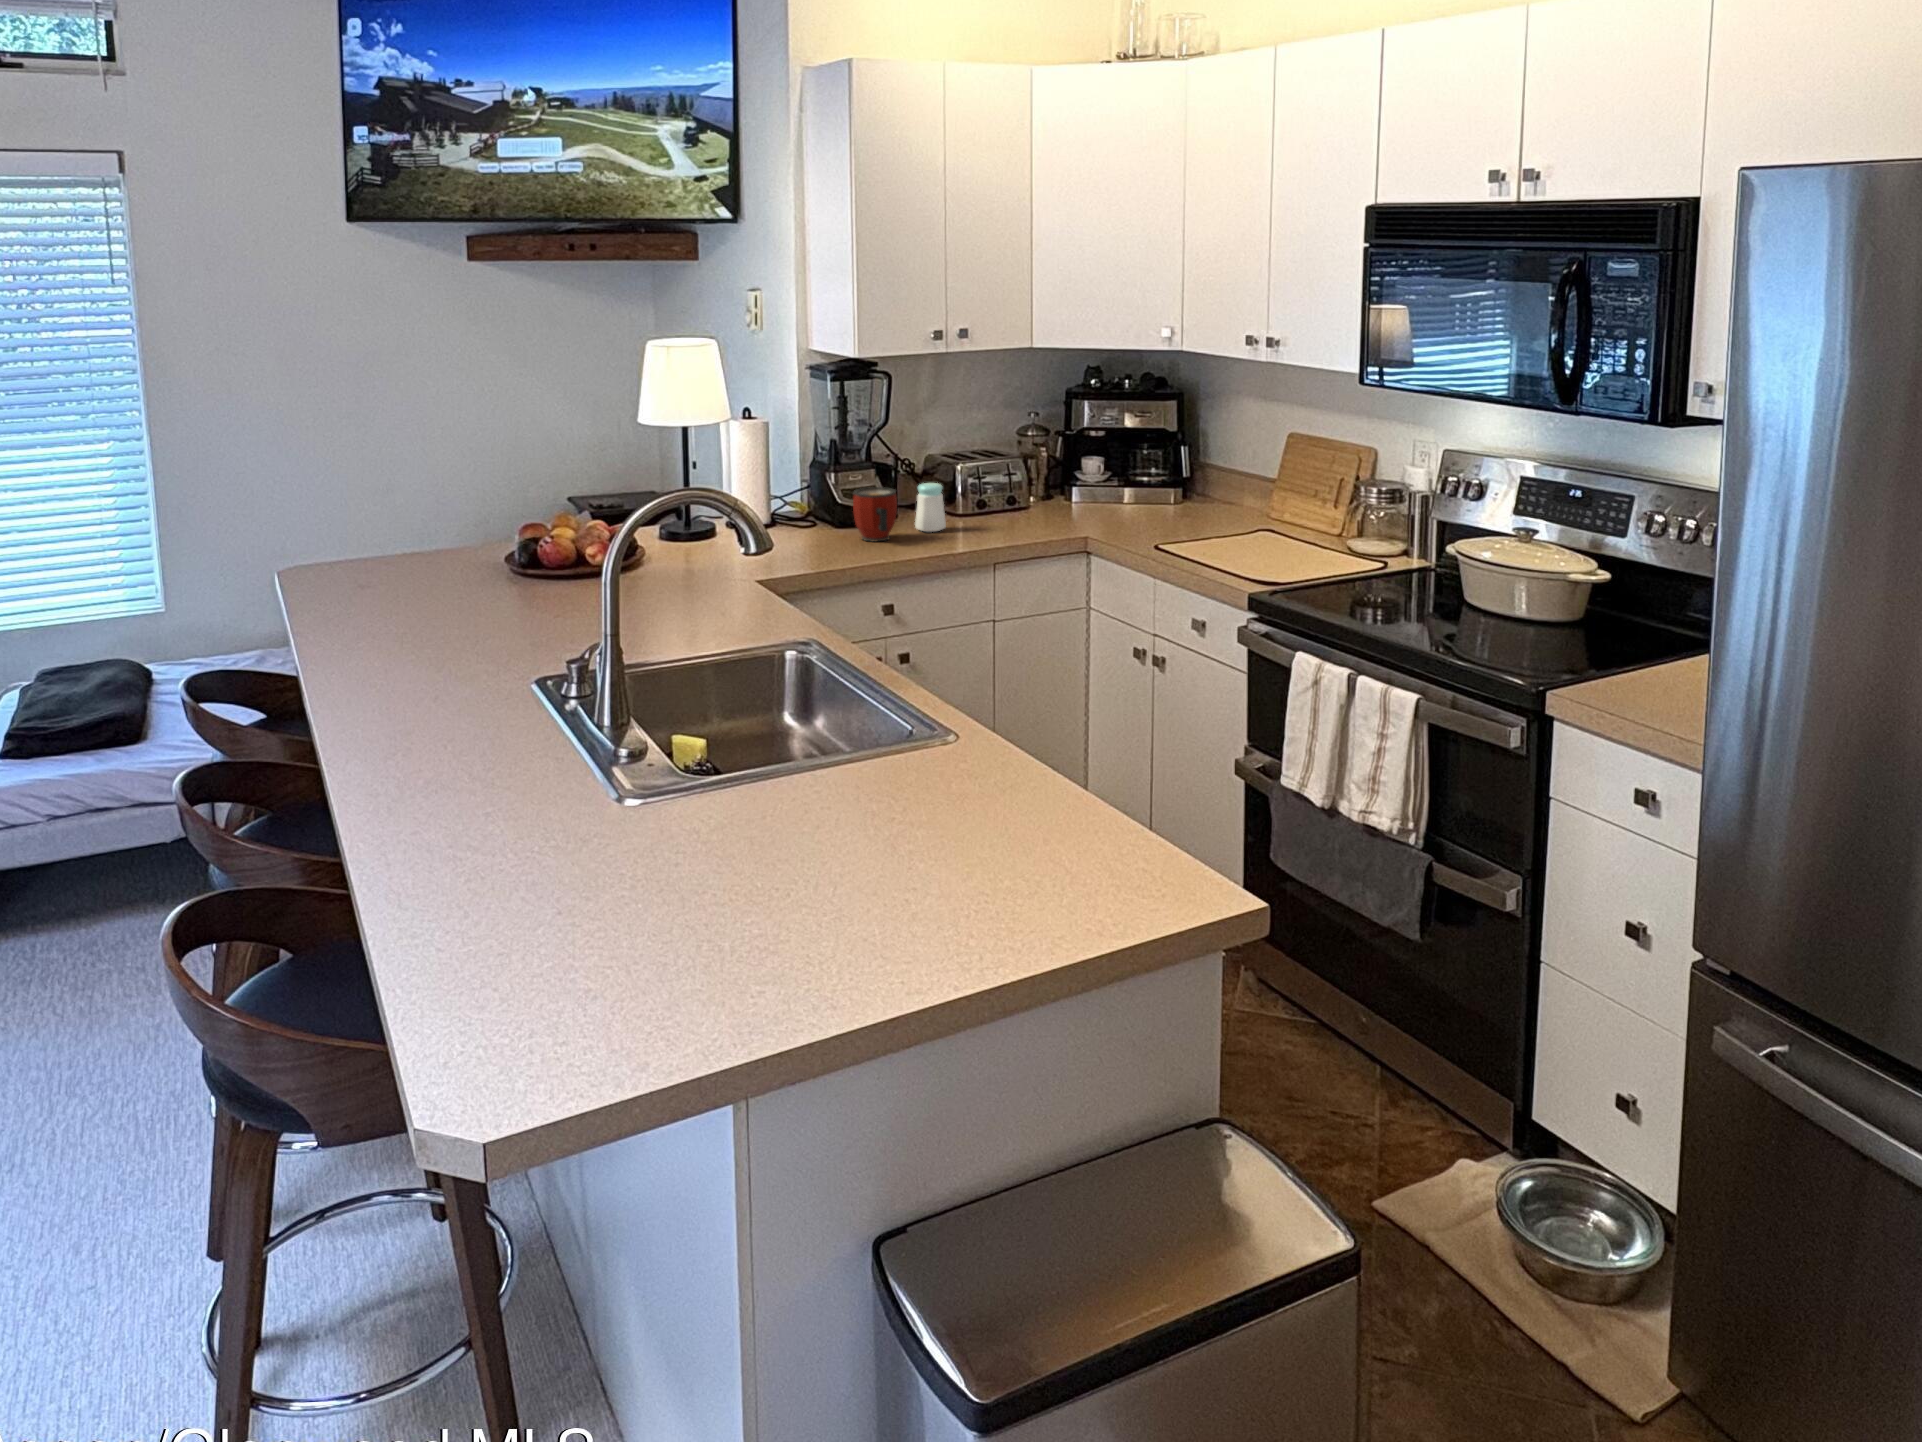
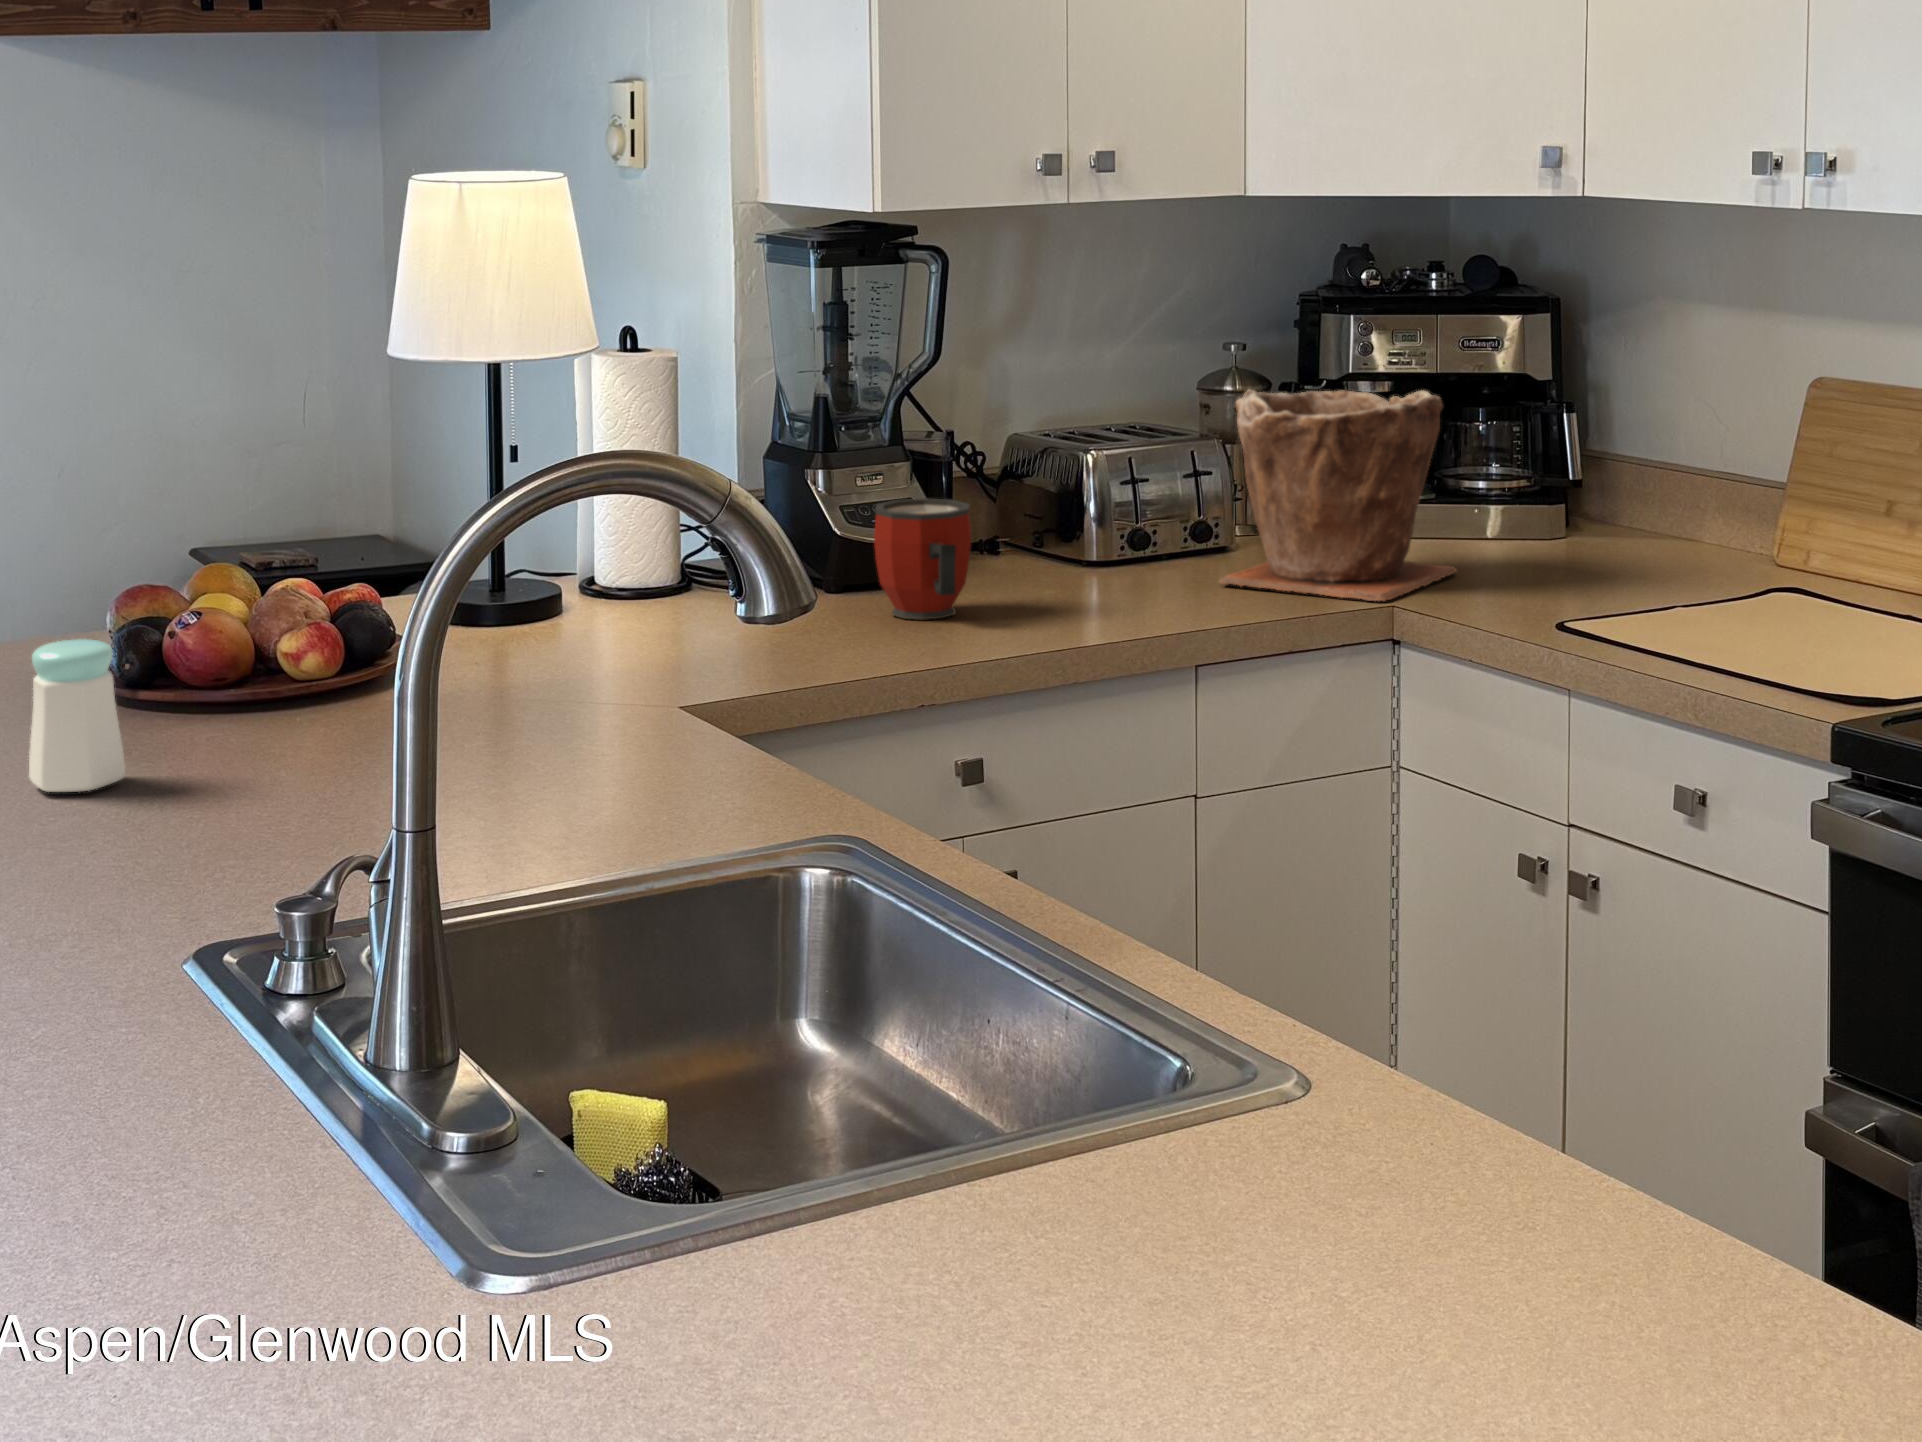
plant pot: none [1013,437,1123,535] -> present [1220,390,1456,601]
salt shaker: present [915,483,946,532] -> present [29,639,125,792]

